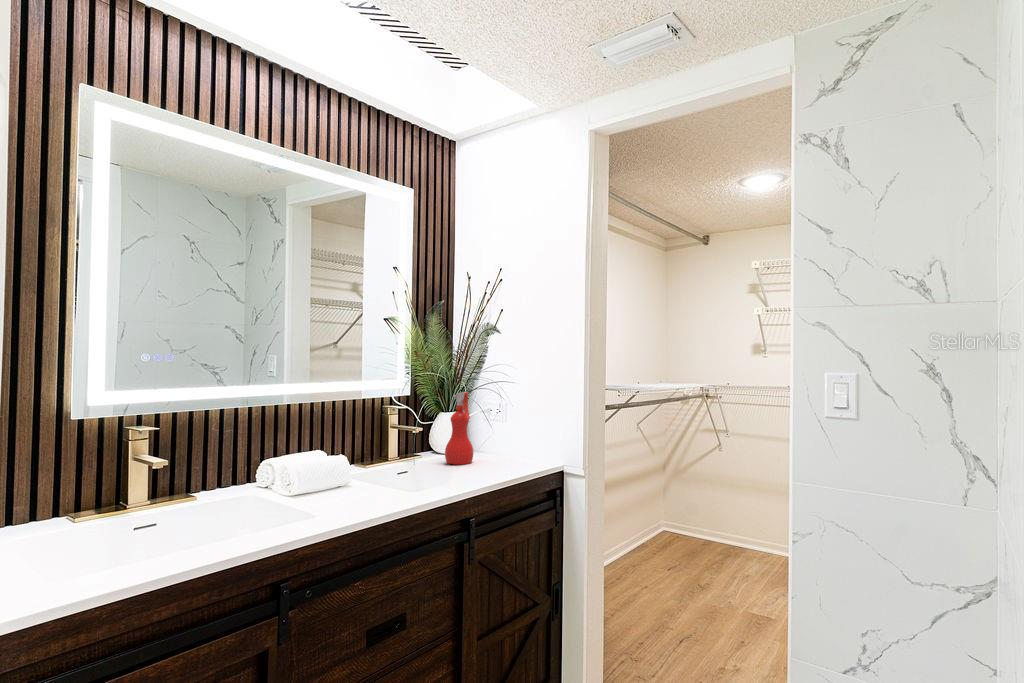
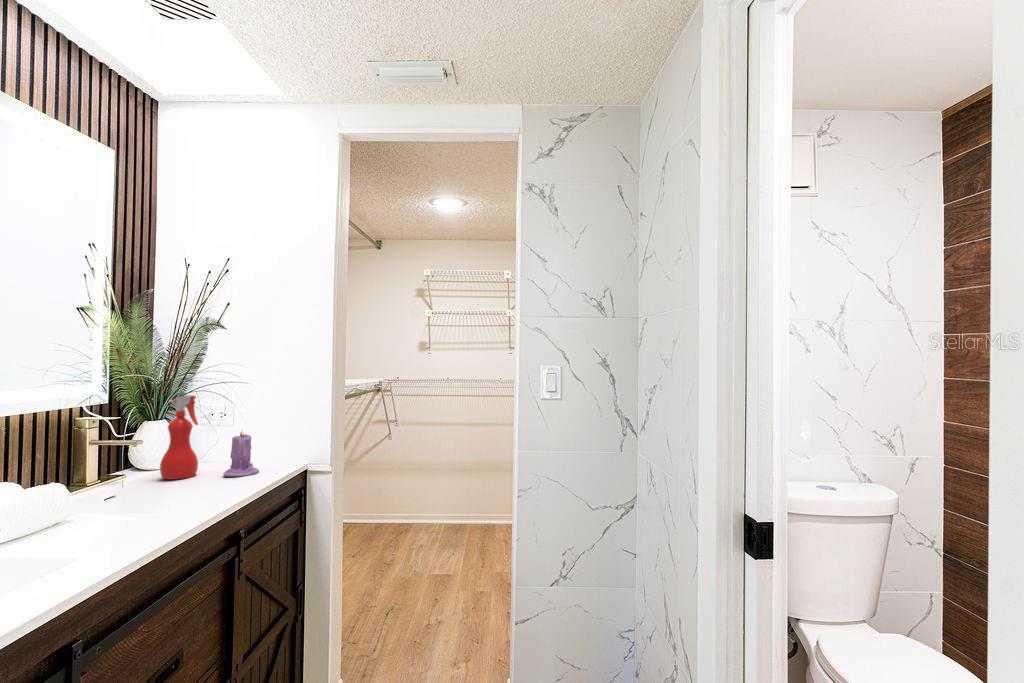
candle: none [485,425,515,469] -> present [223,432,259,477]

